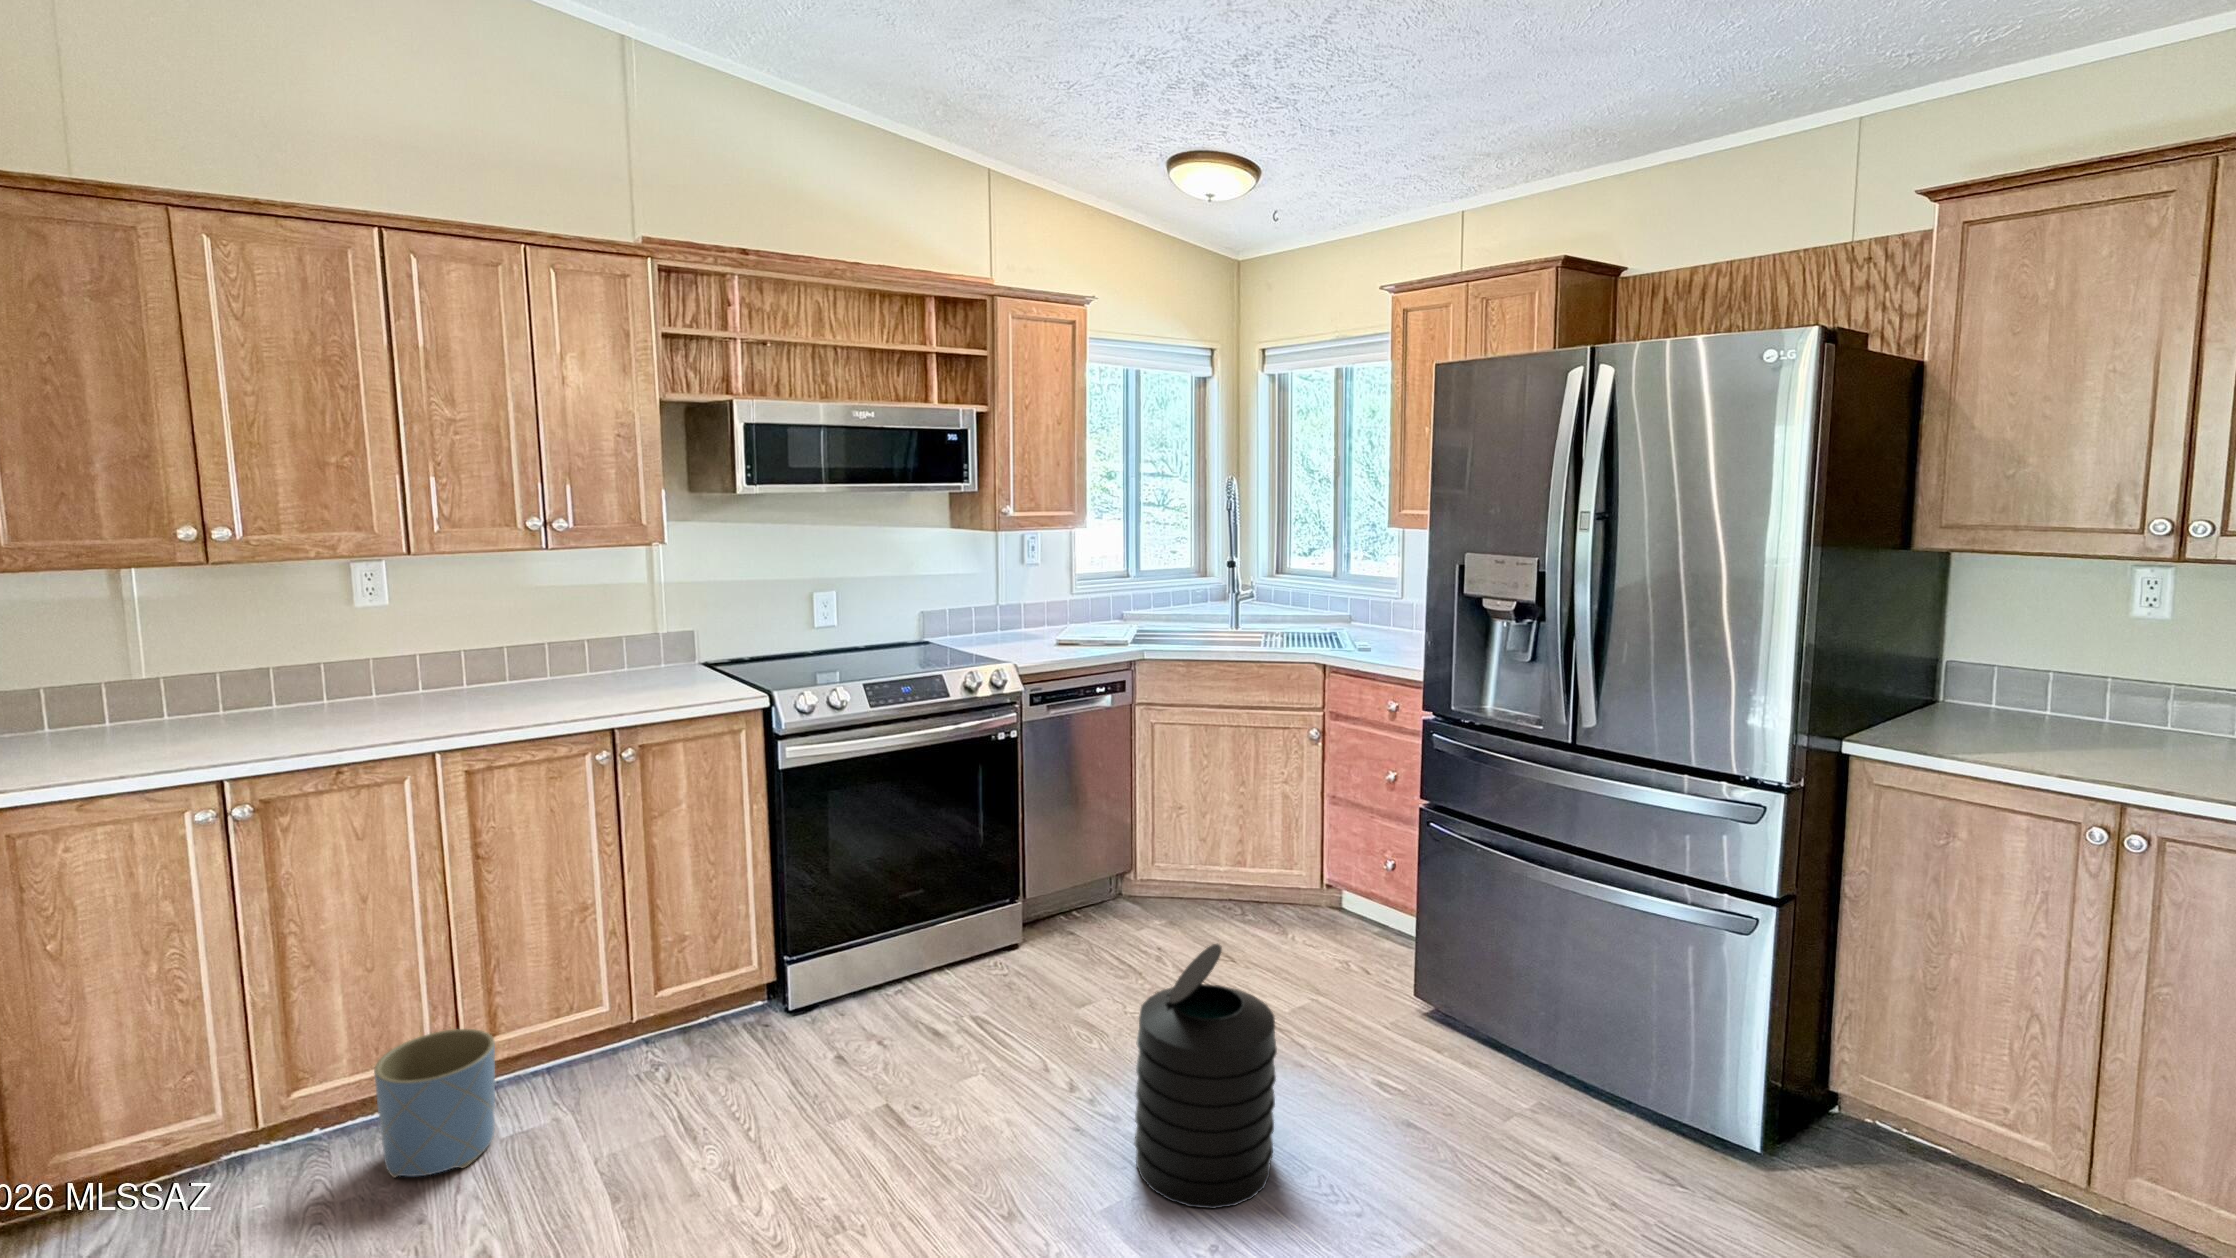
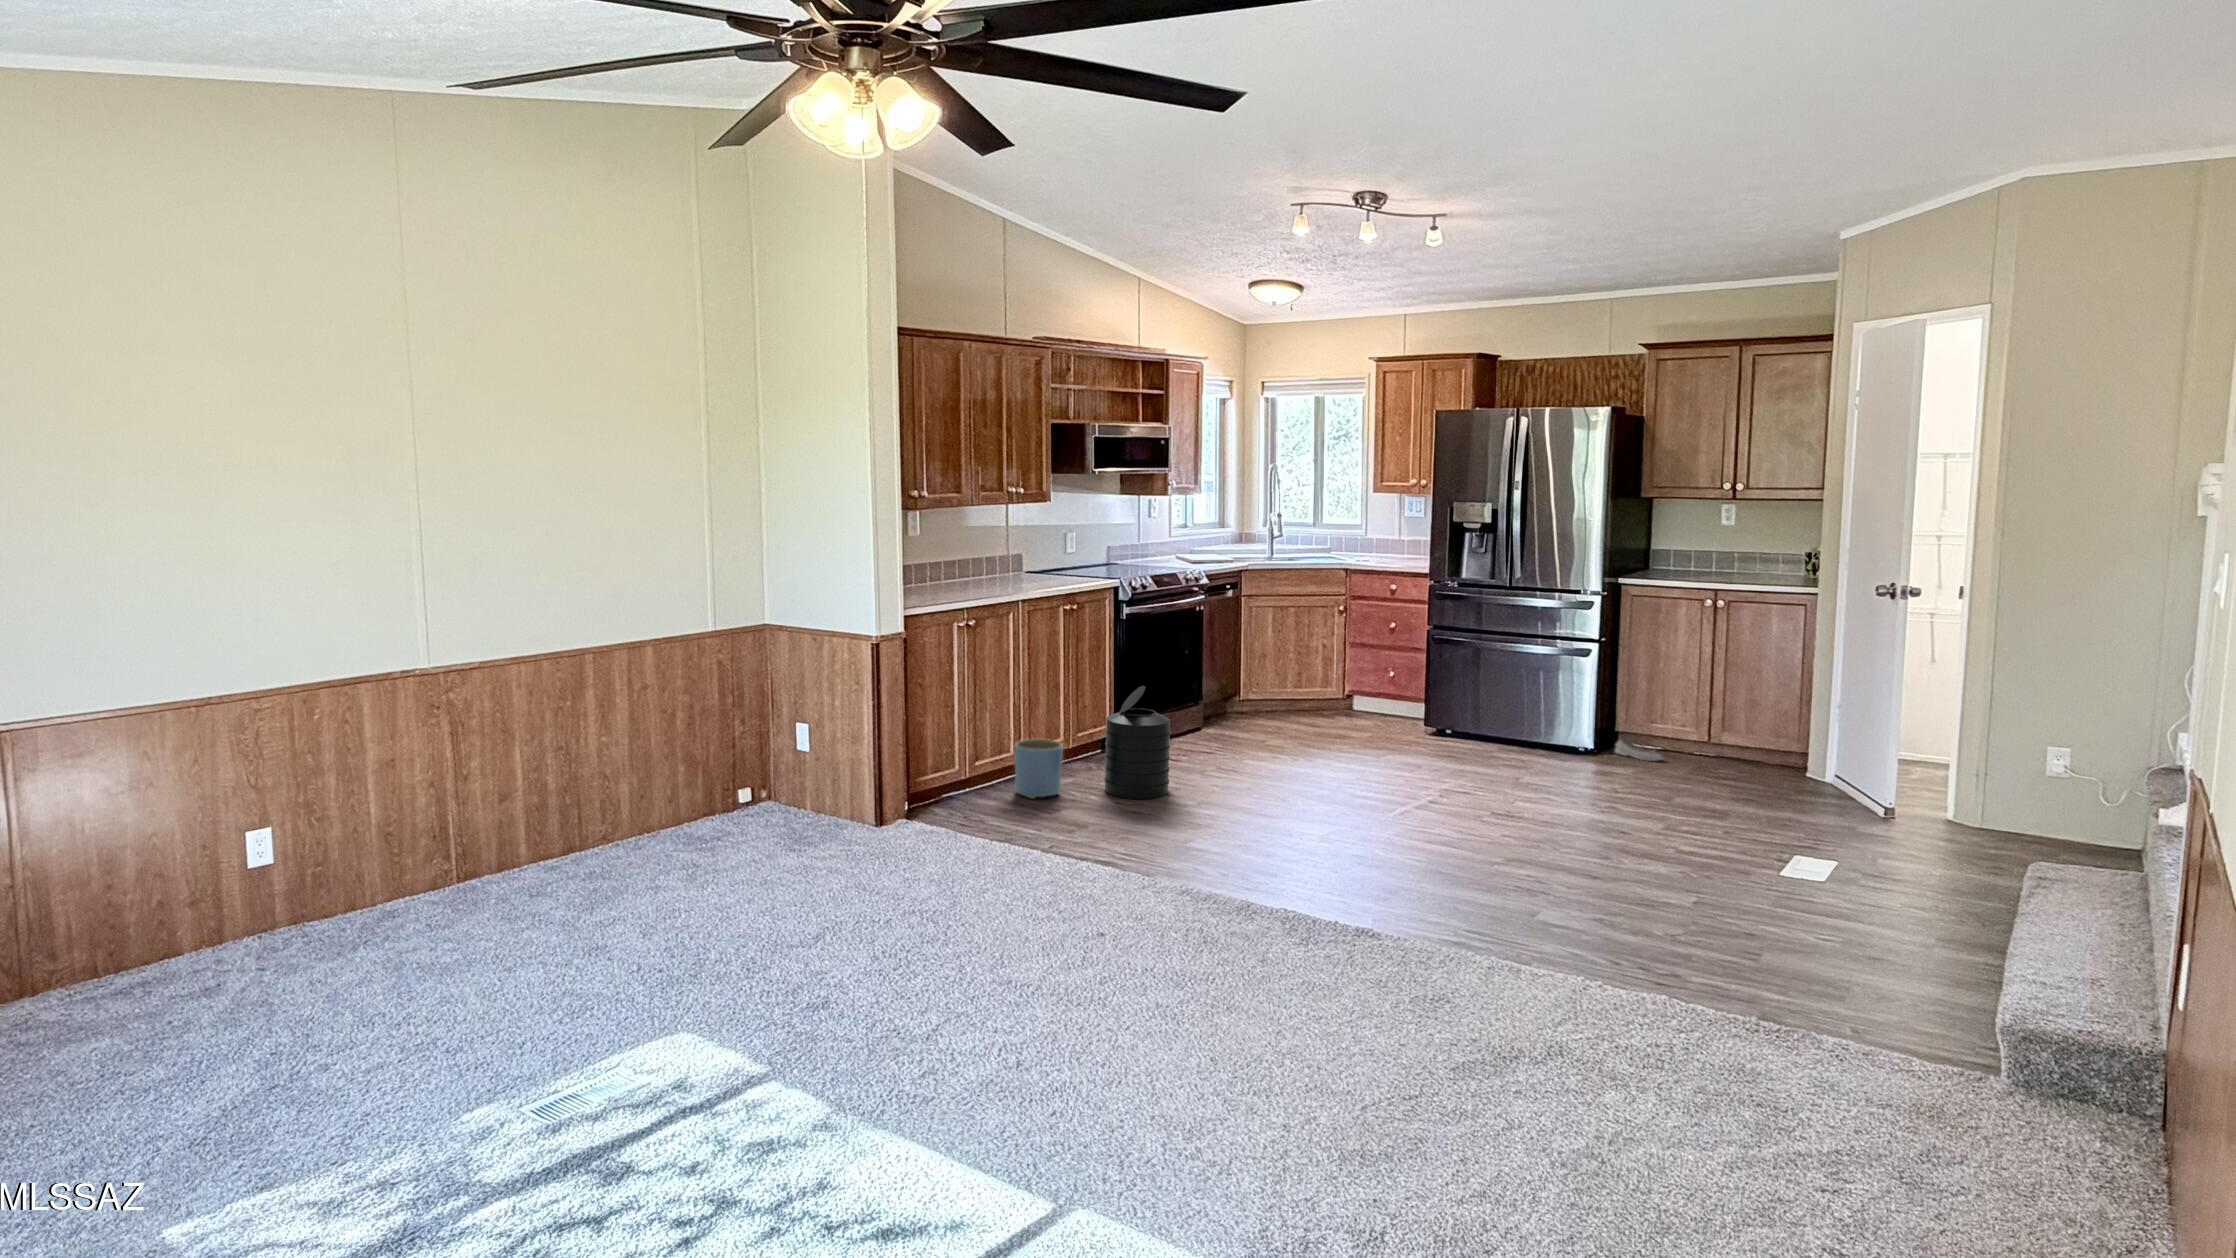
trash can: present [1134,944,1277,1209] -> present [1104,686,1171,799]
shoe: none [1825,1116,1956,1204] -> present [1615,739,1663,761]

